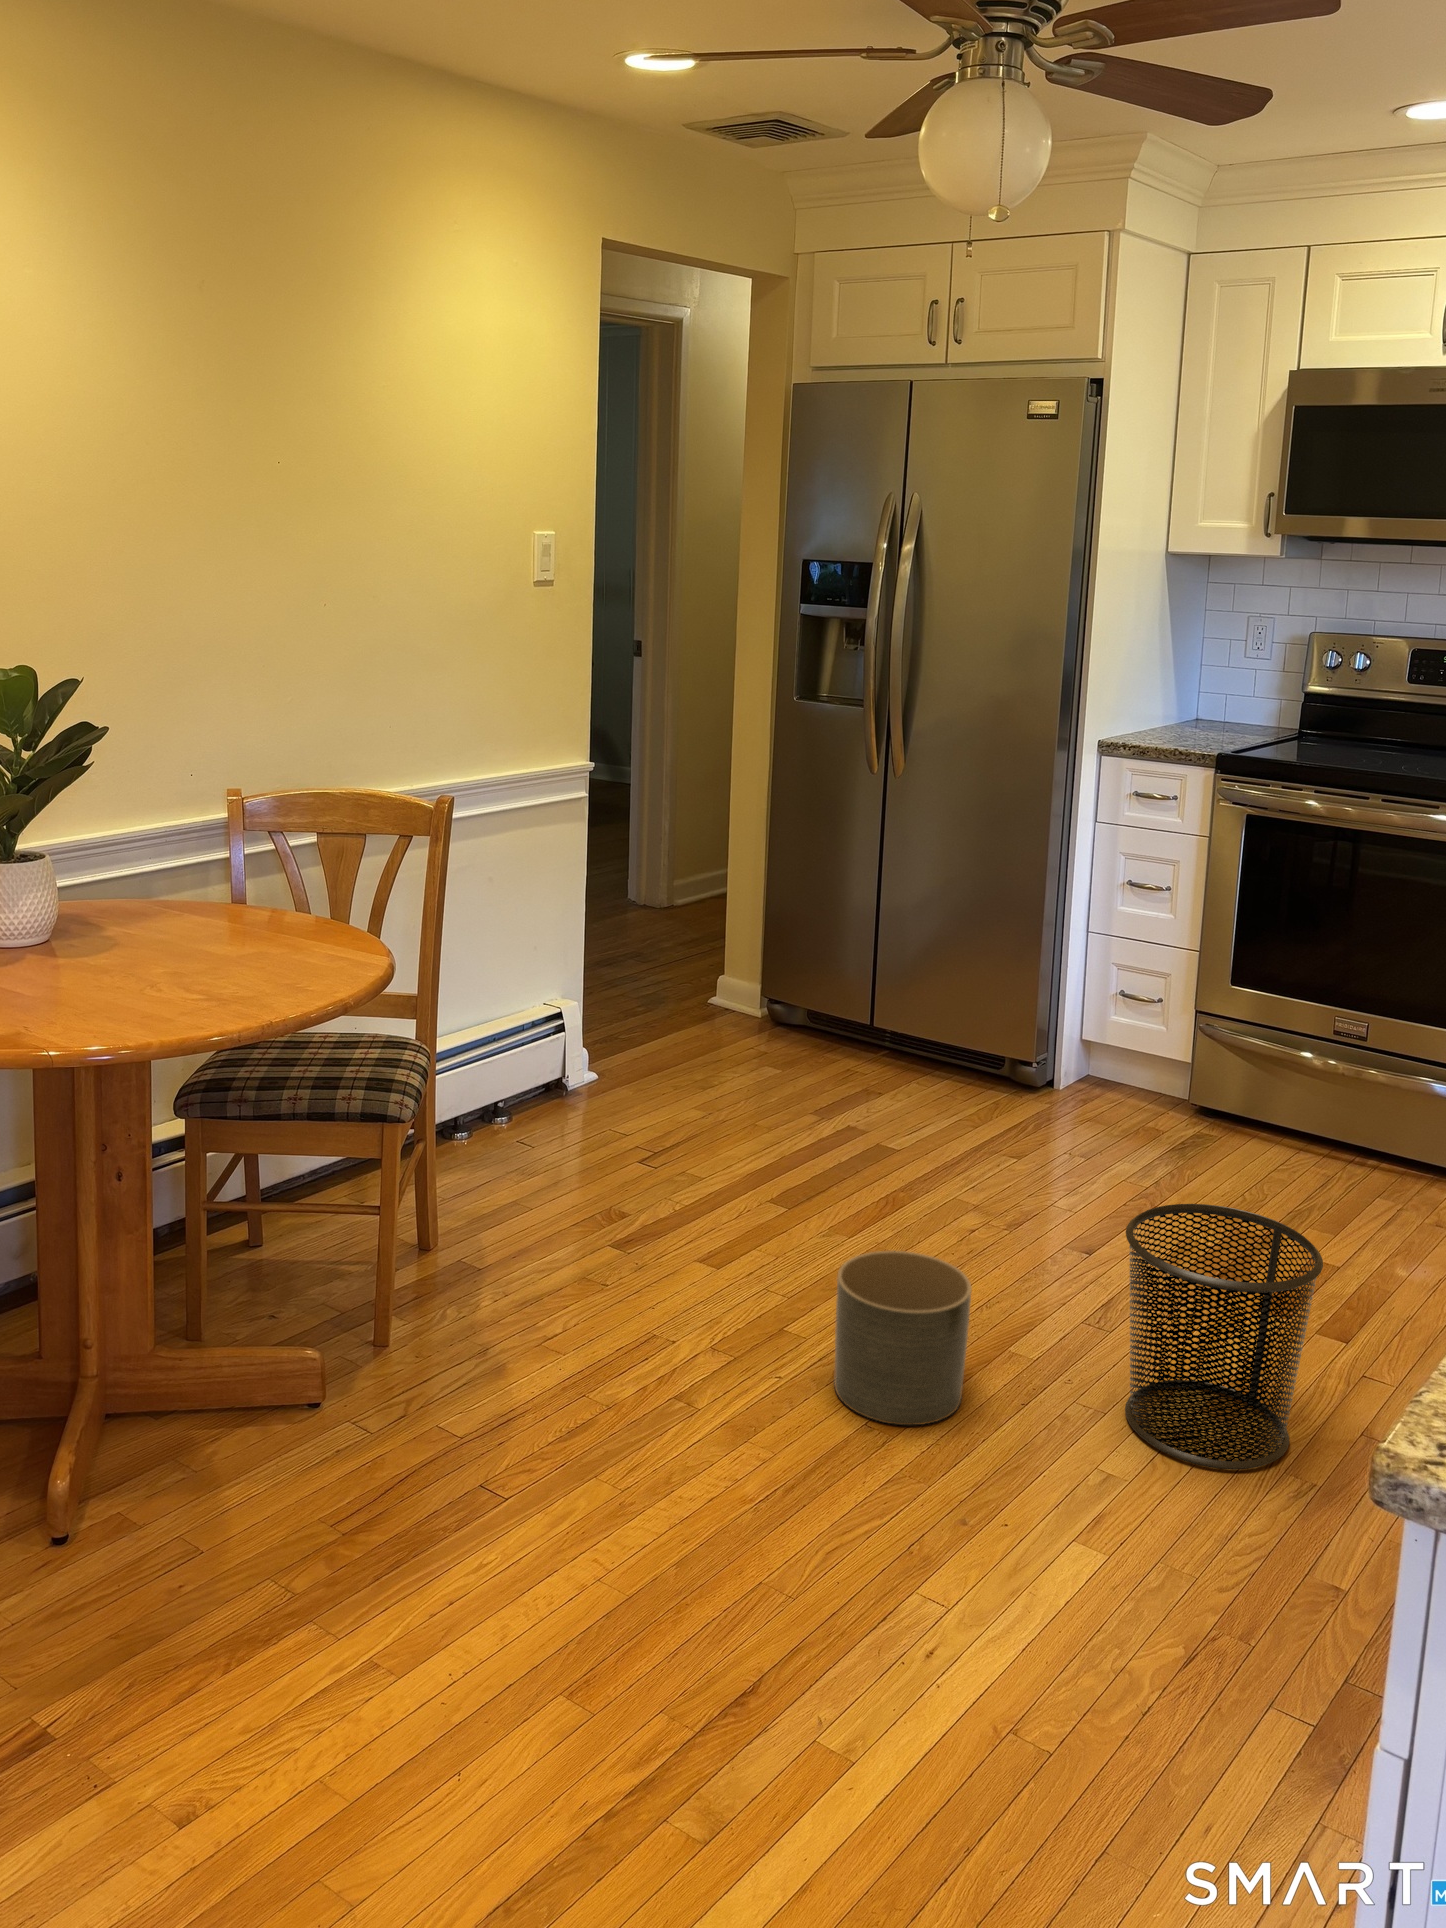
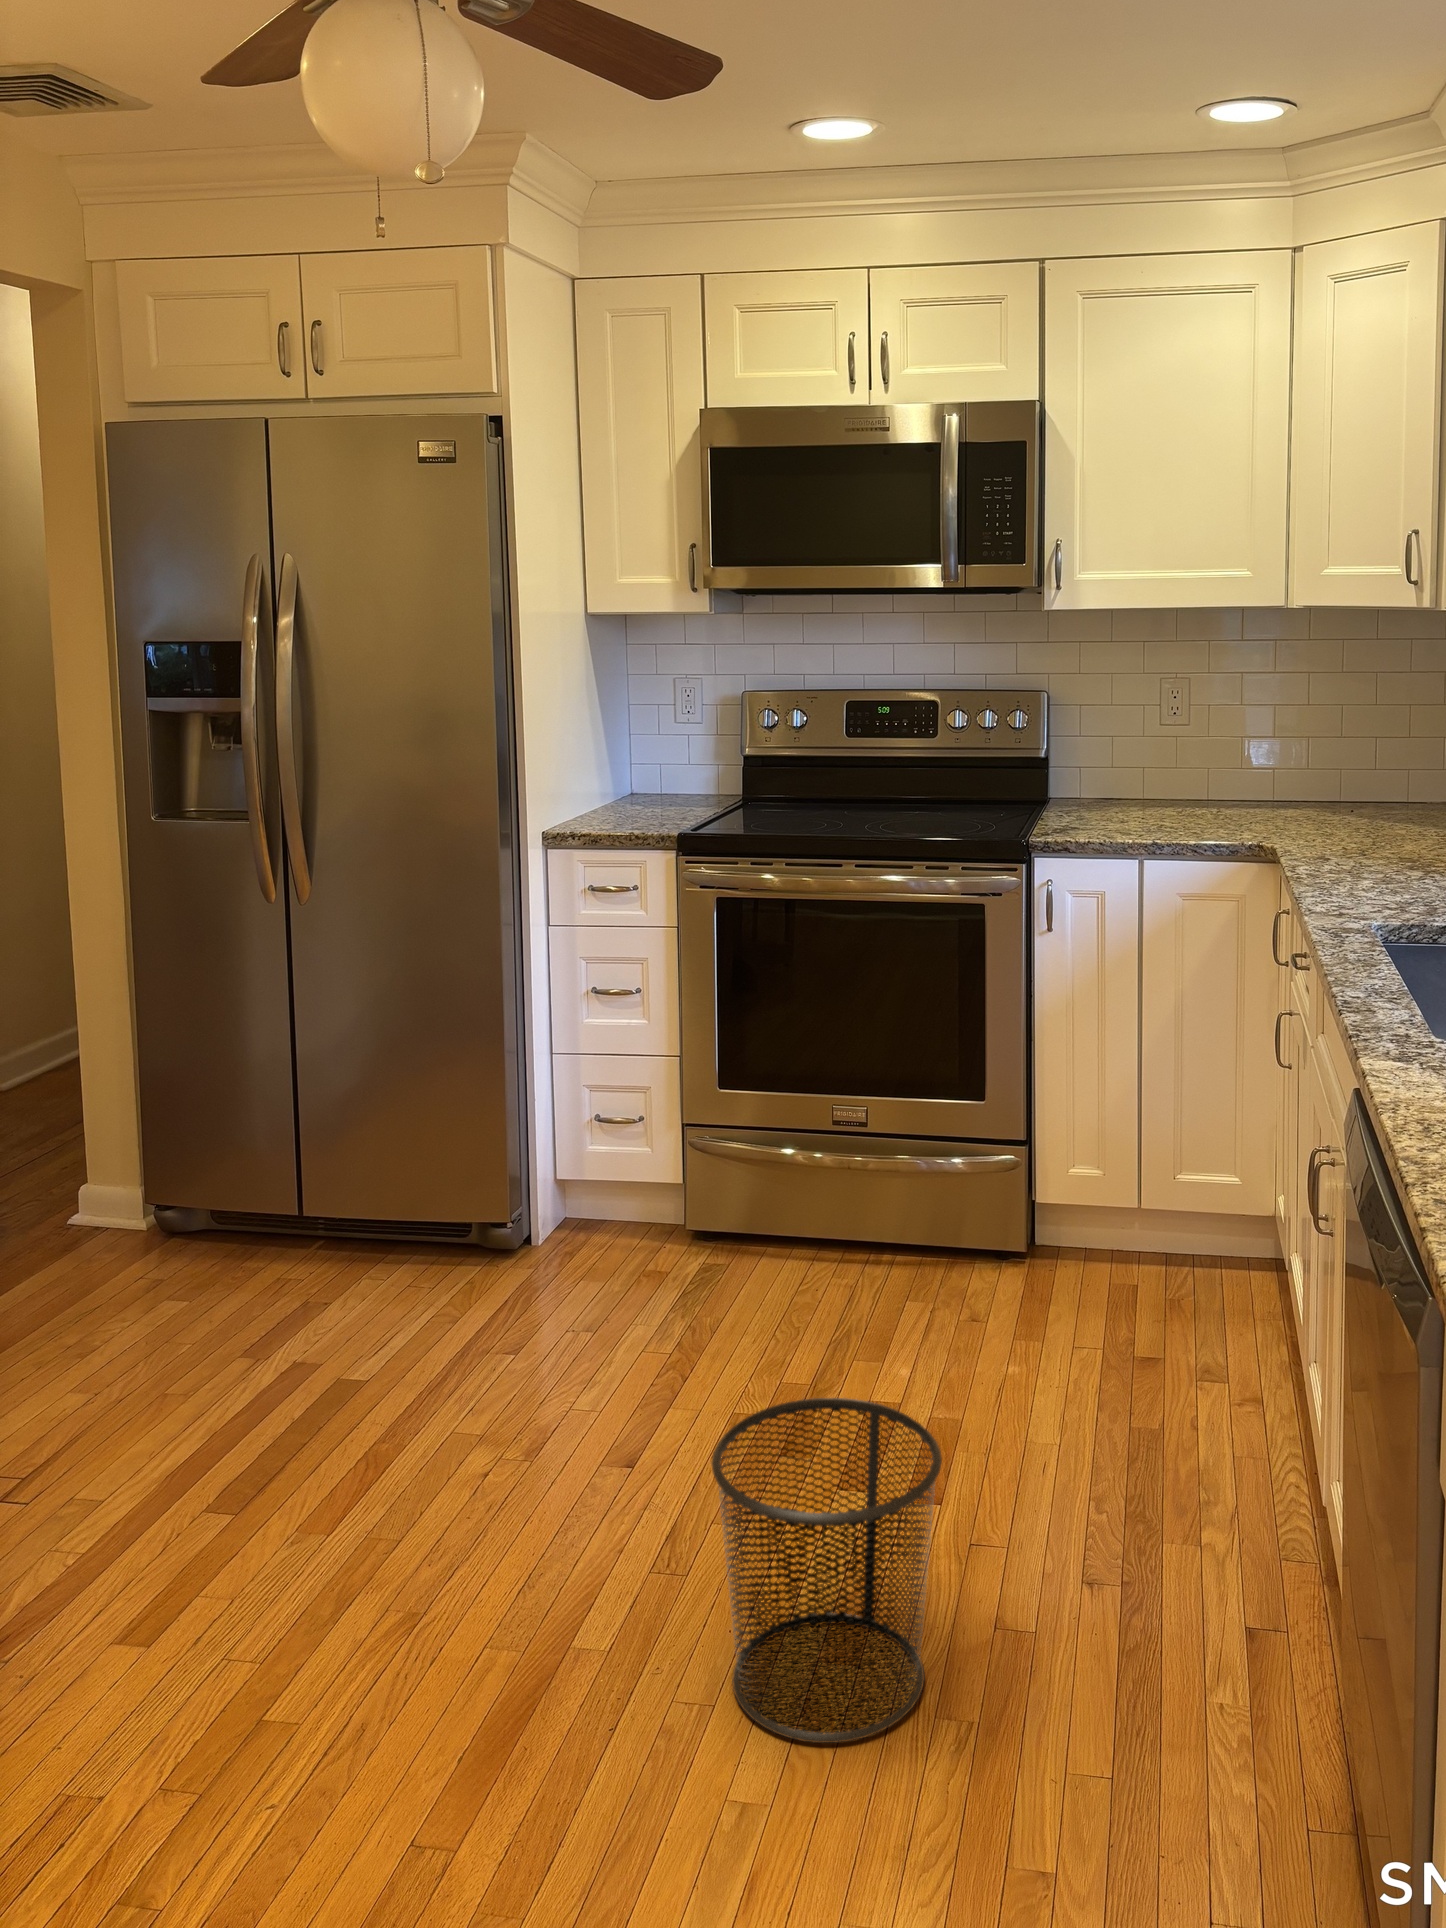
planter: present [834,1251,972,1425] -> none [344,1570,532,1838]

